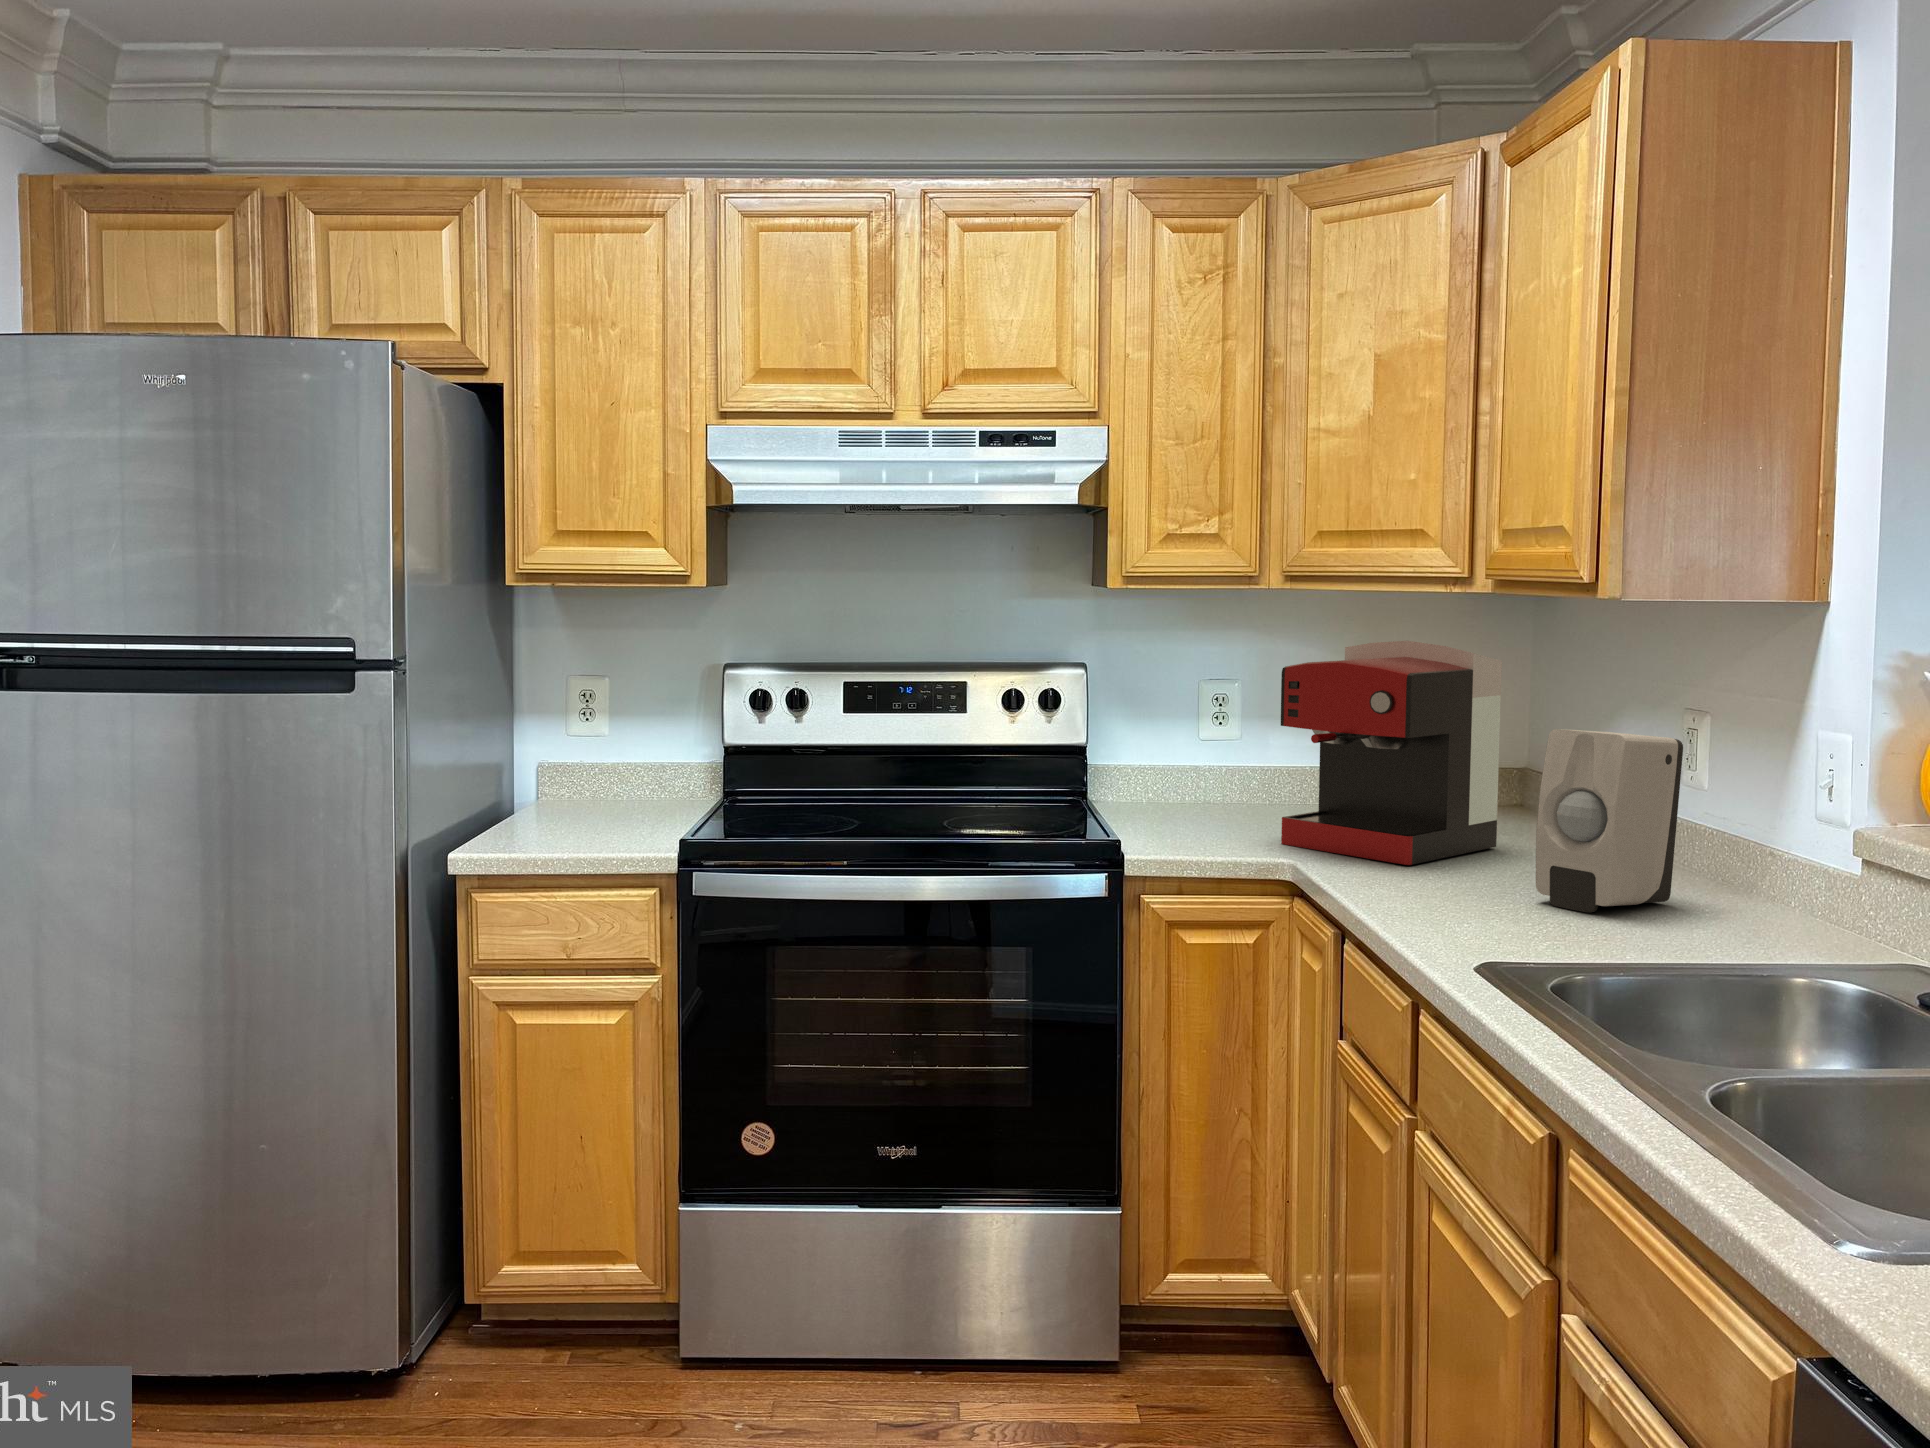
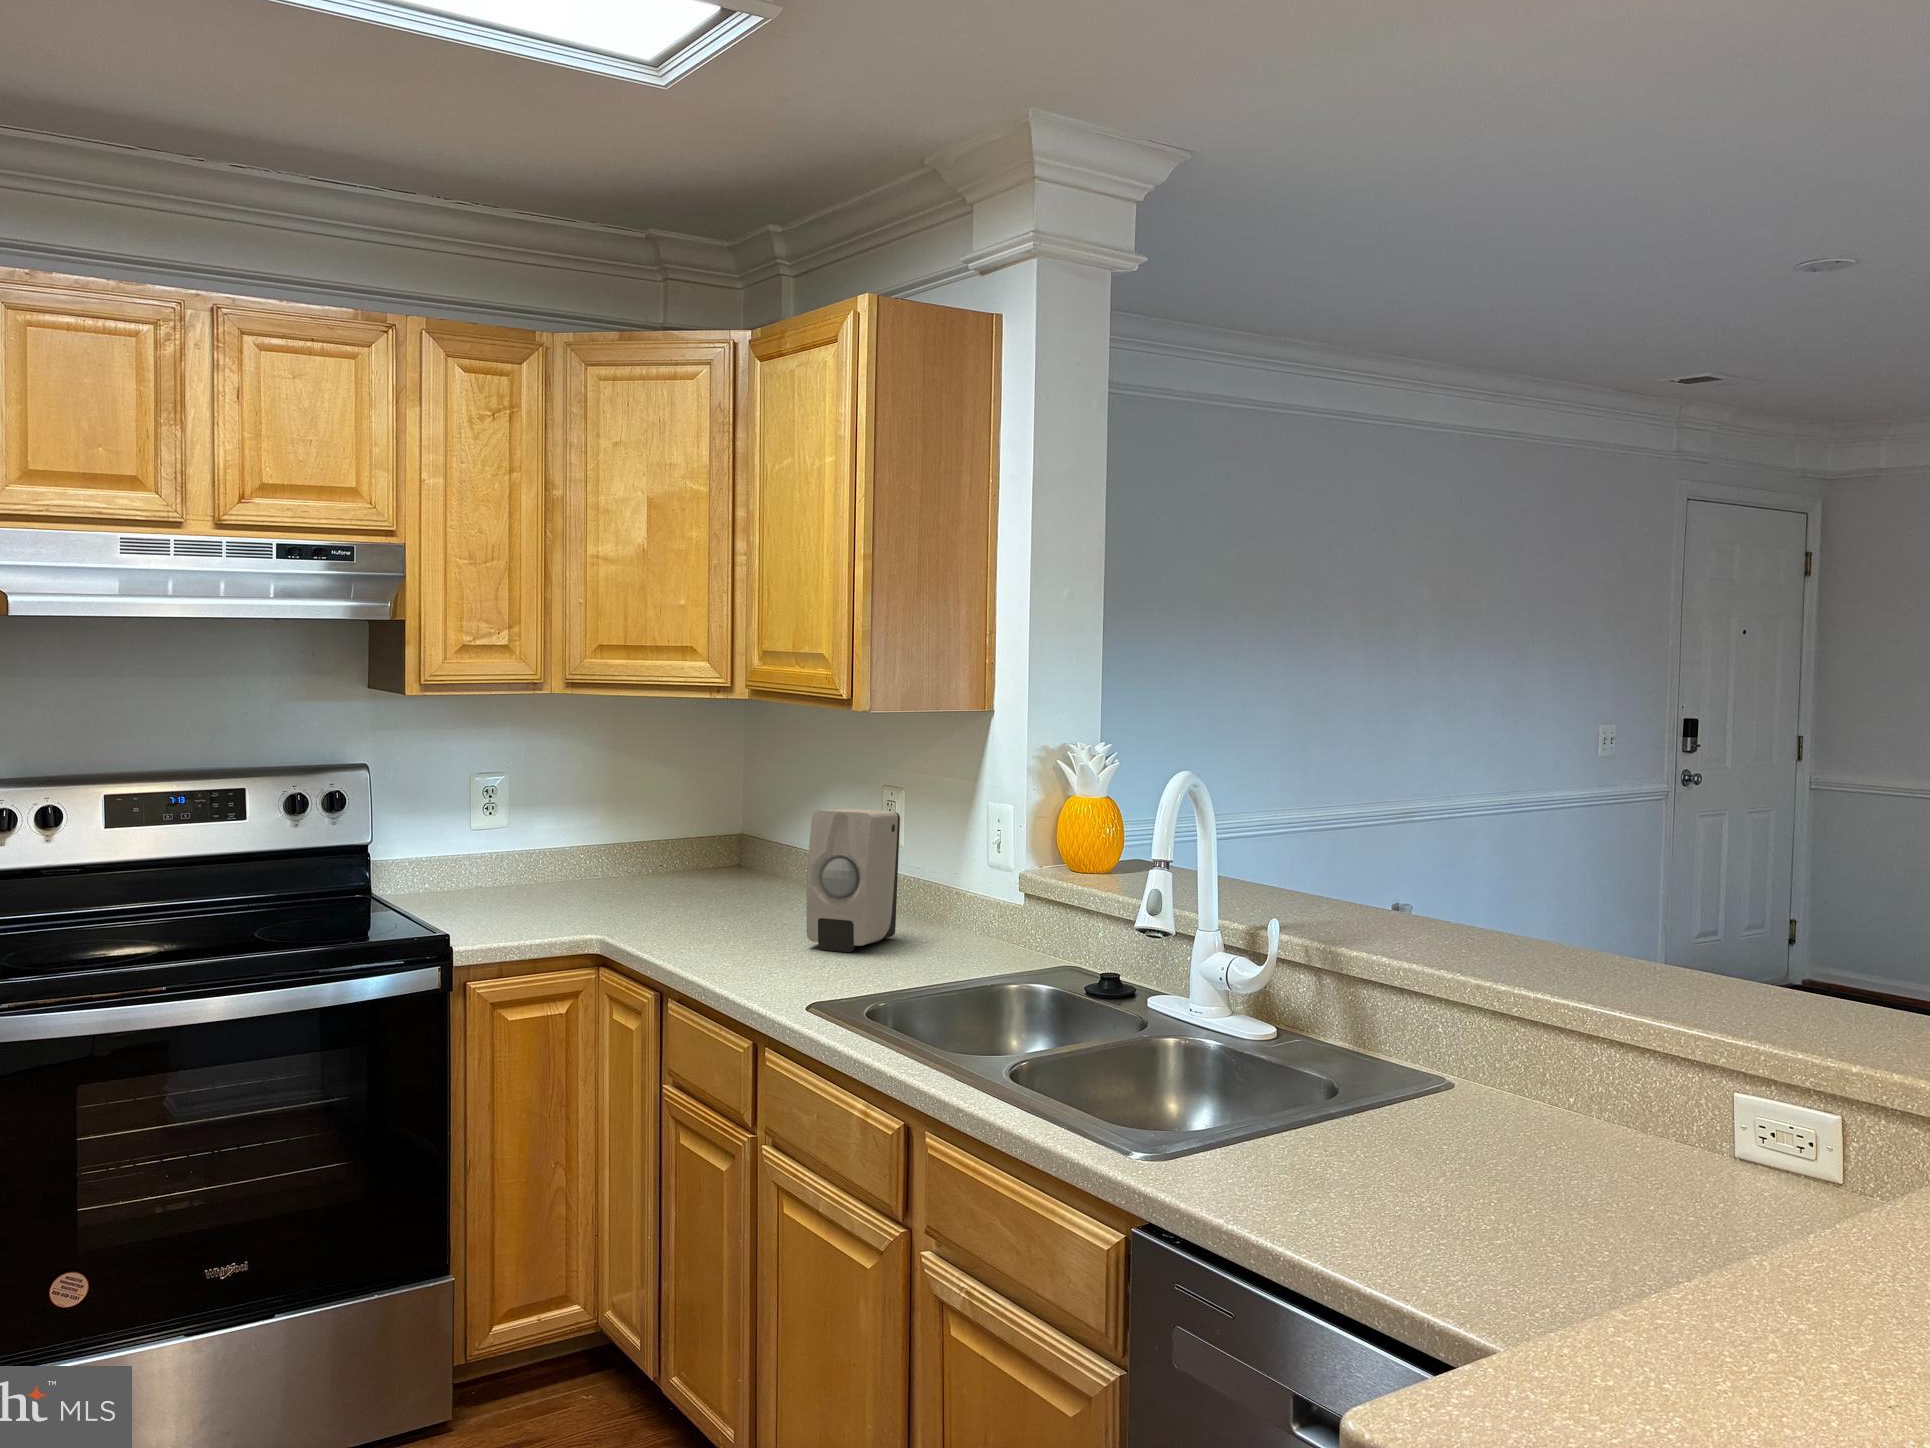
coffee maker: present [1281,641,1502,865] -> none [575,737,747,928]

